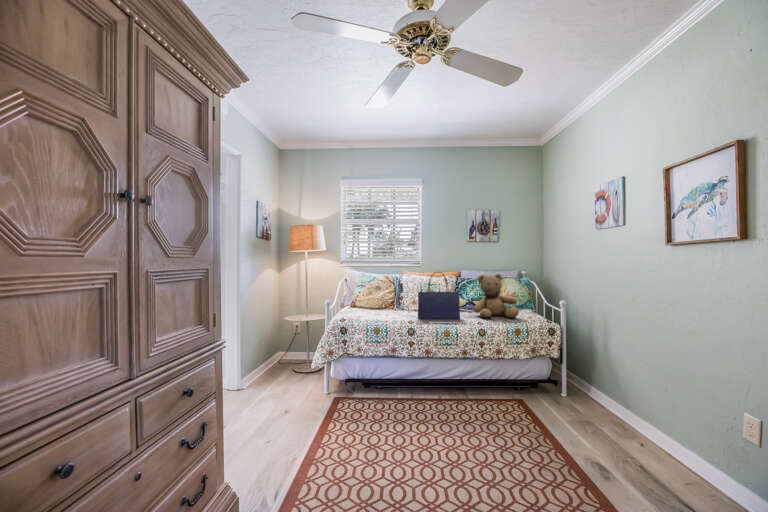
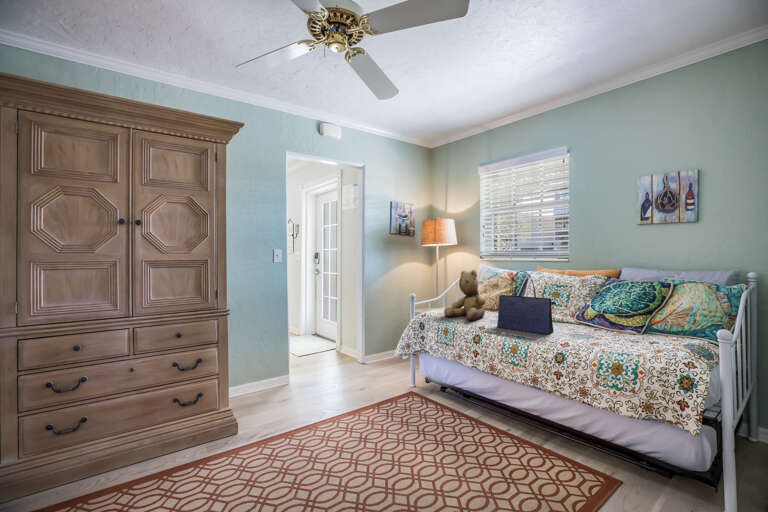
teddy bear: present [474,273,519,318] -> present [444,270,486,320]

